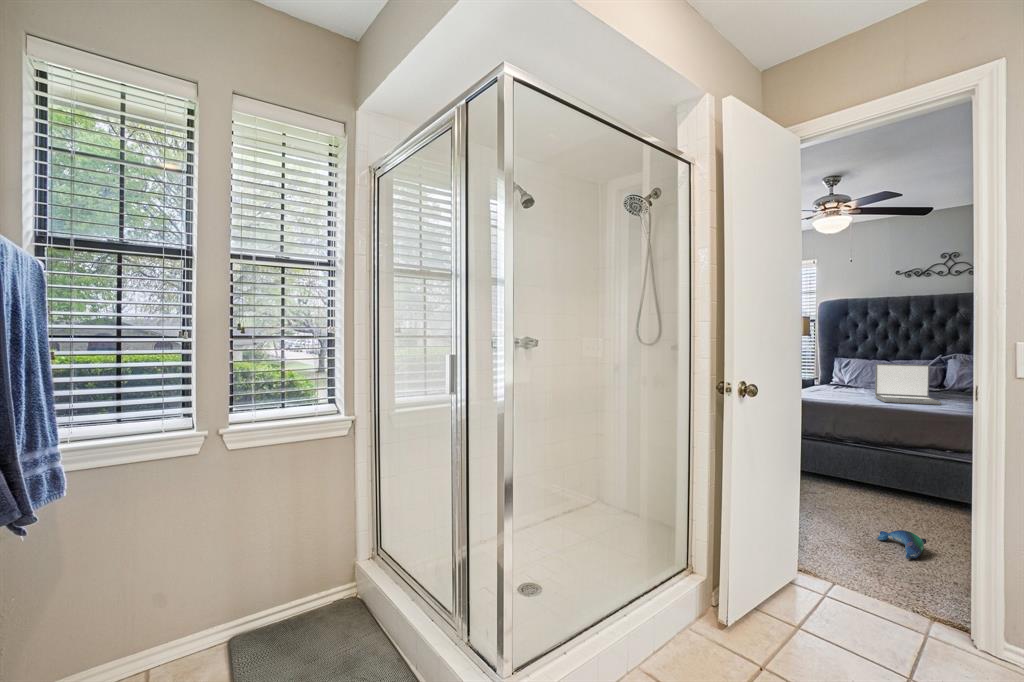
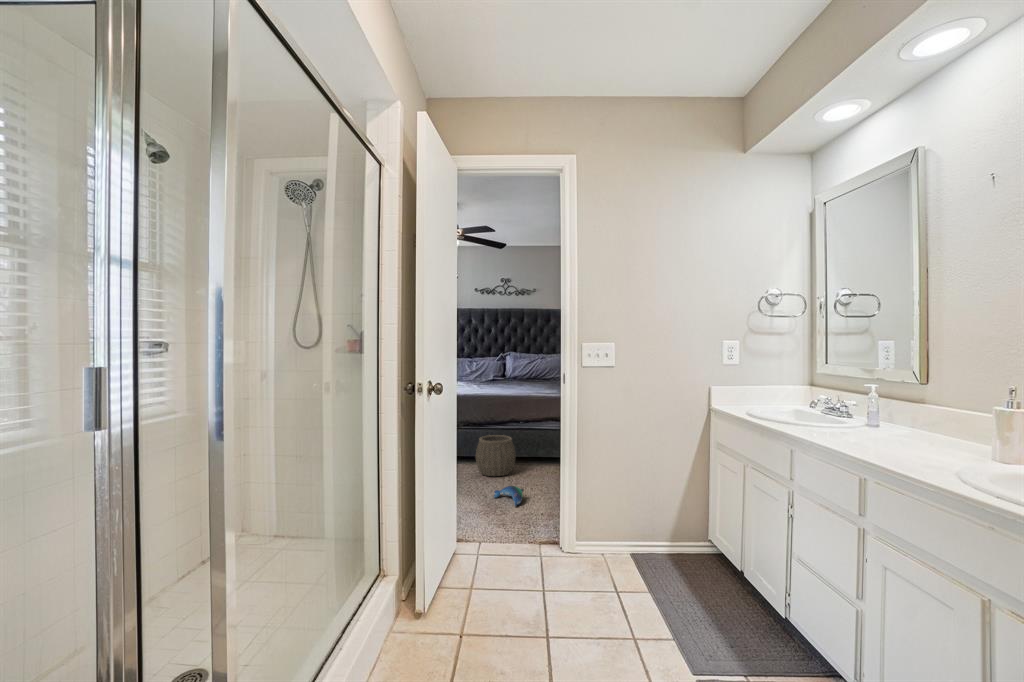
laptop: present [875,364,941,405] -> none [472,361,512,391]
woven basket: none [863,460,931,518] -> present [476,435,516,476]

